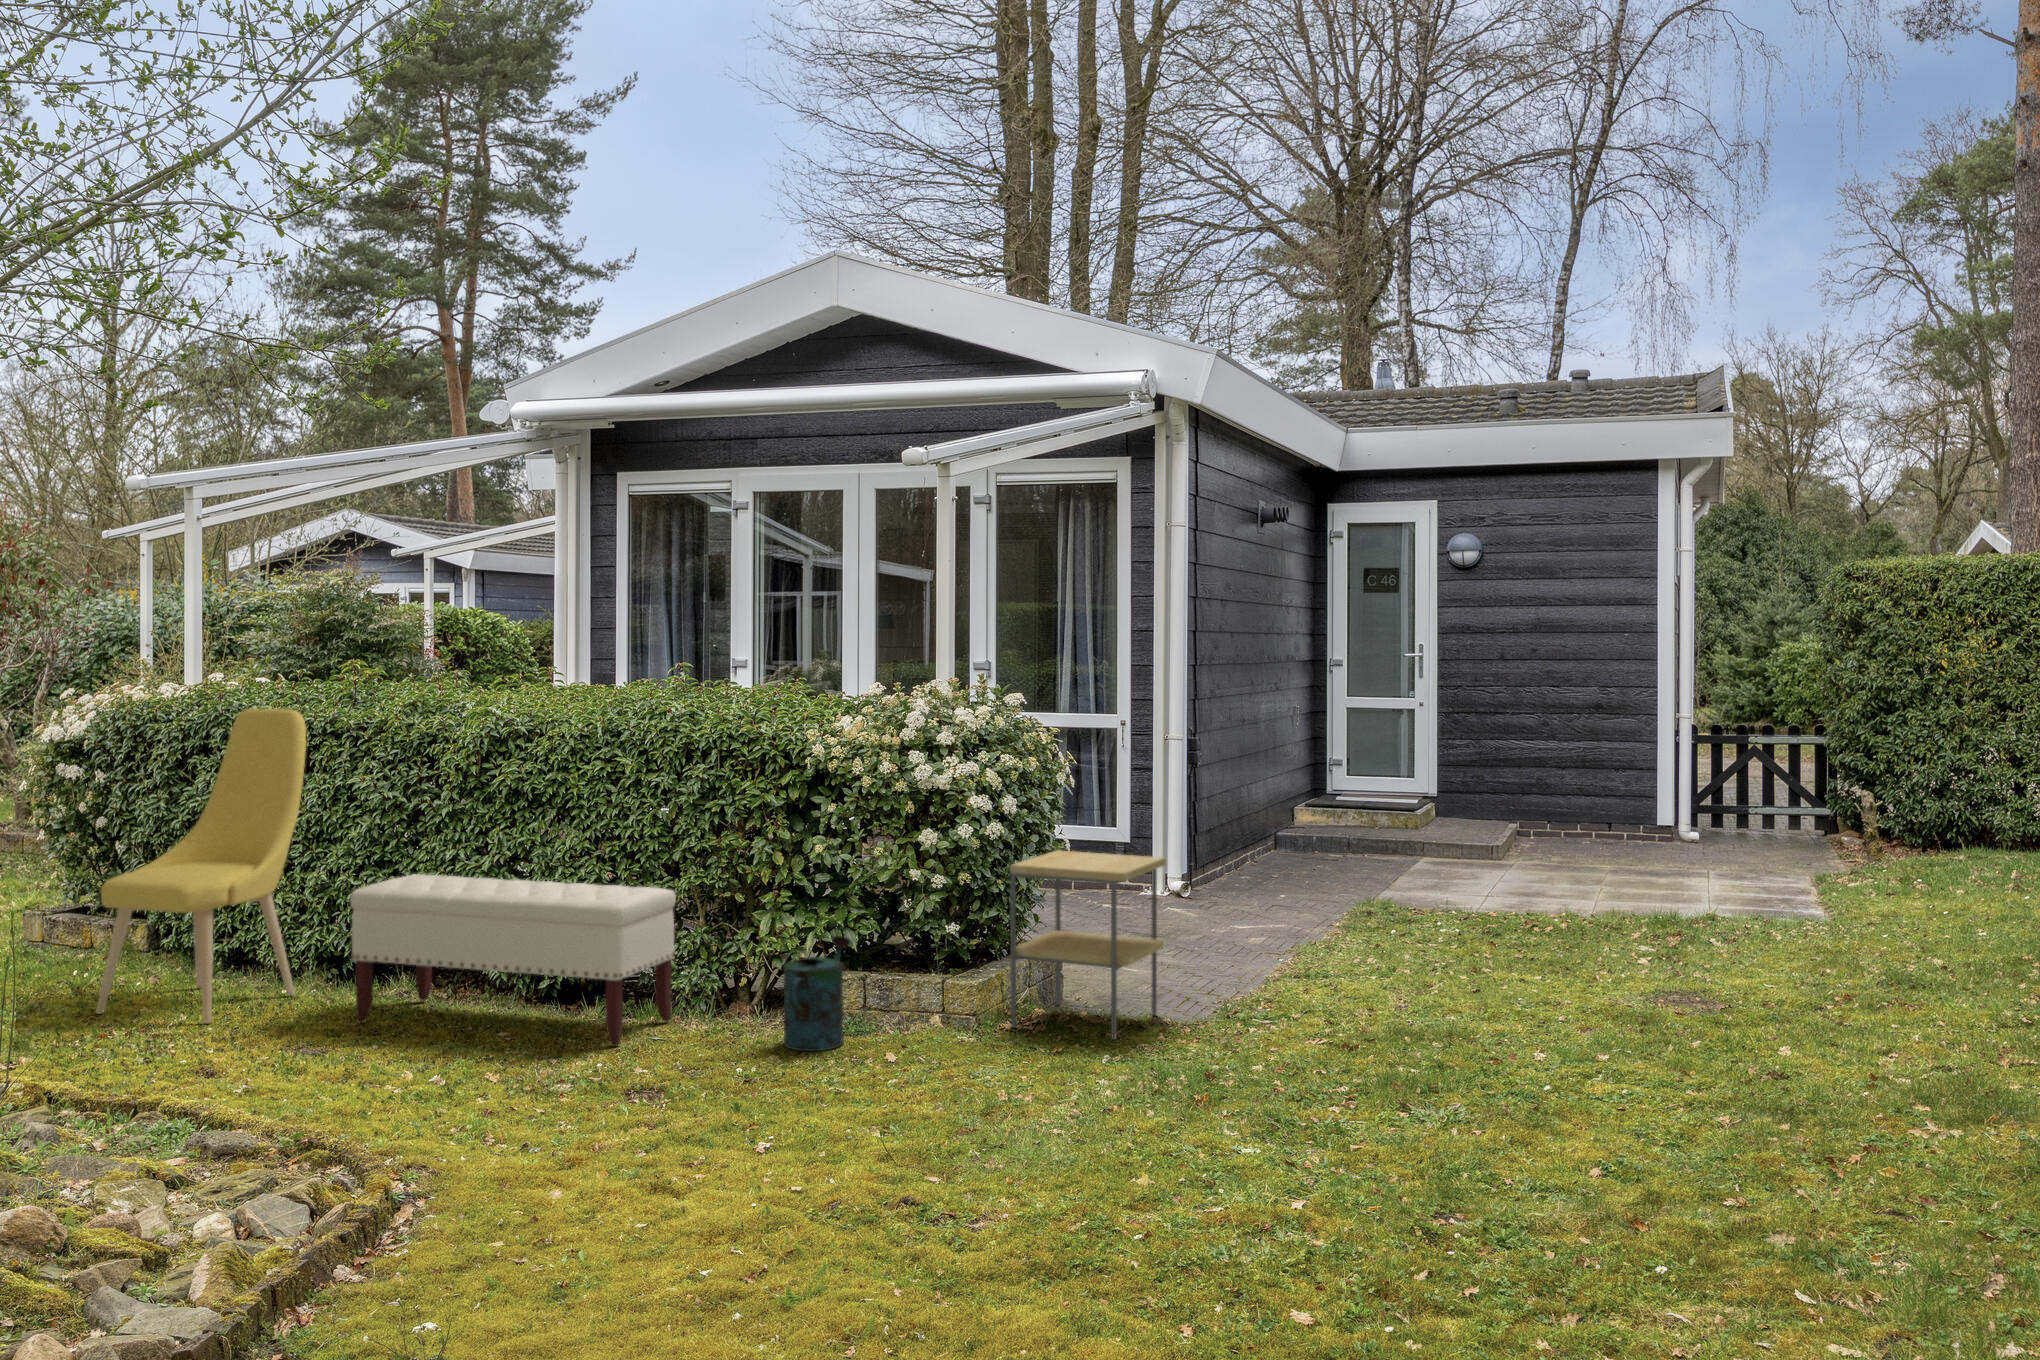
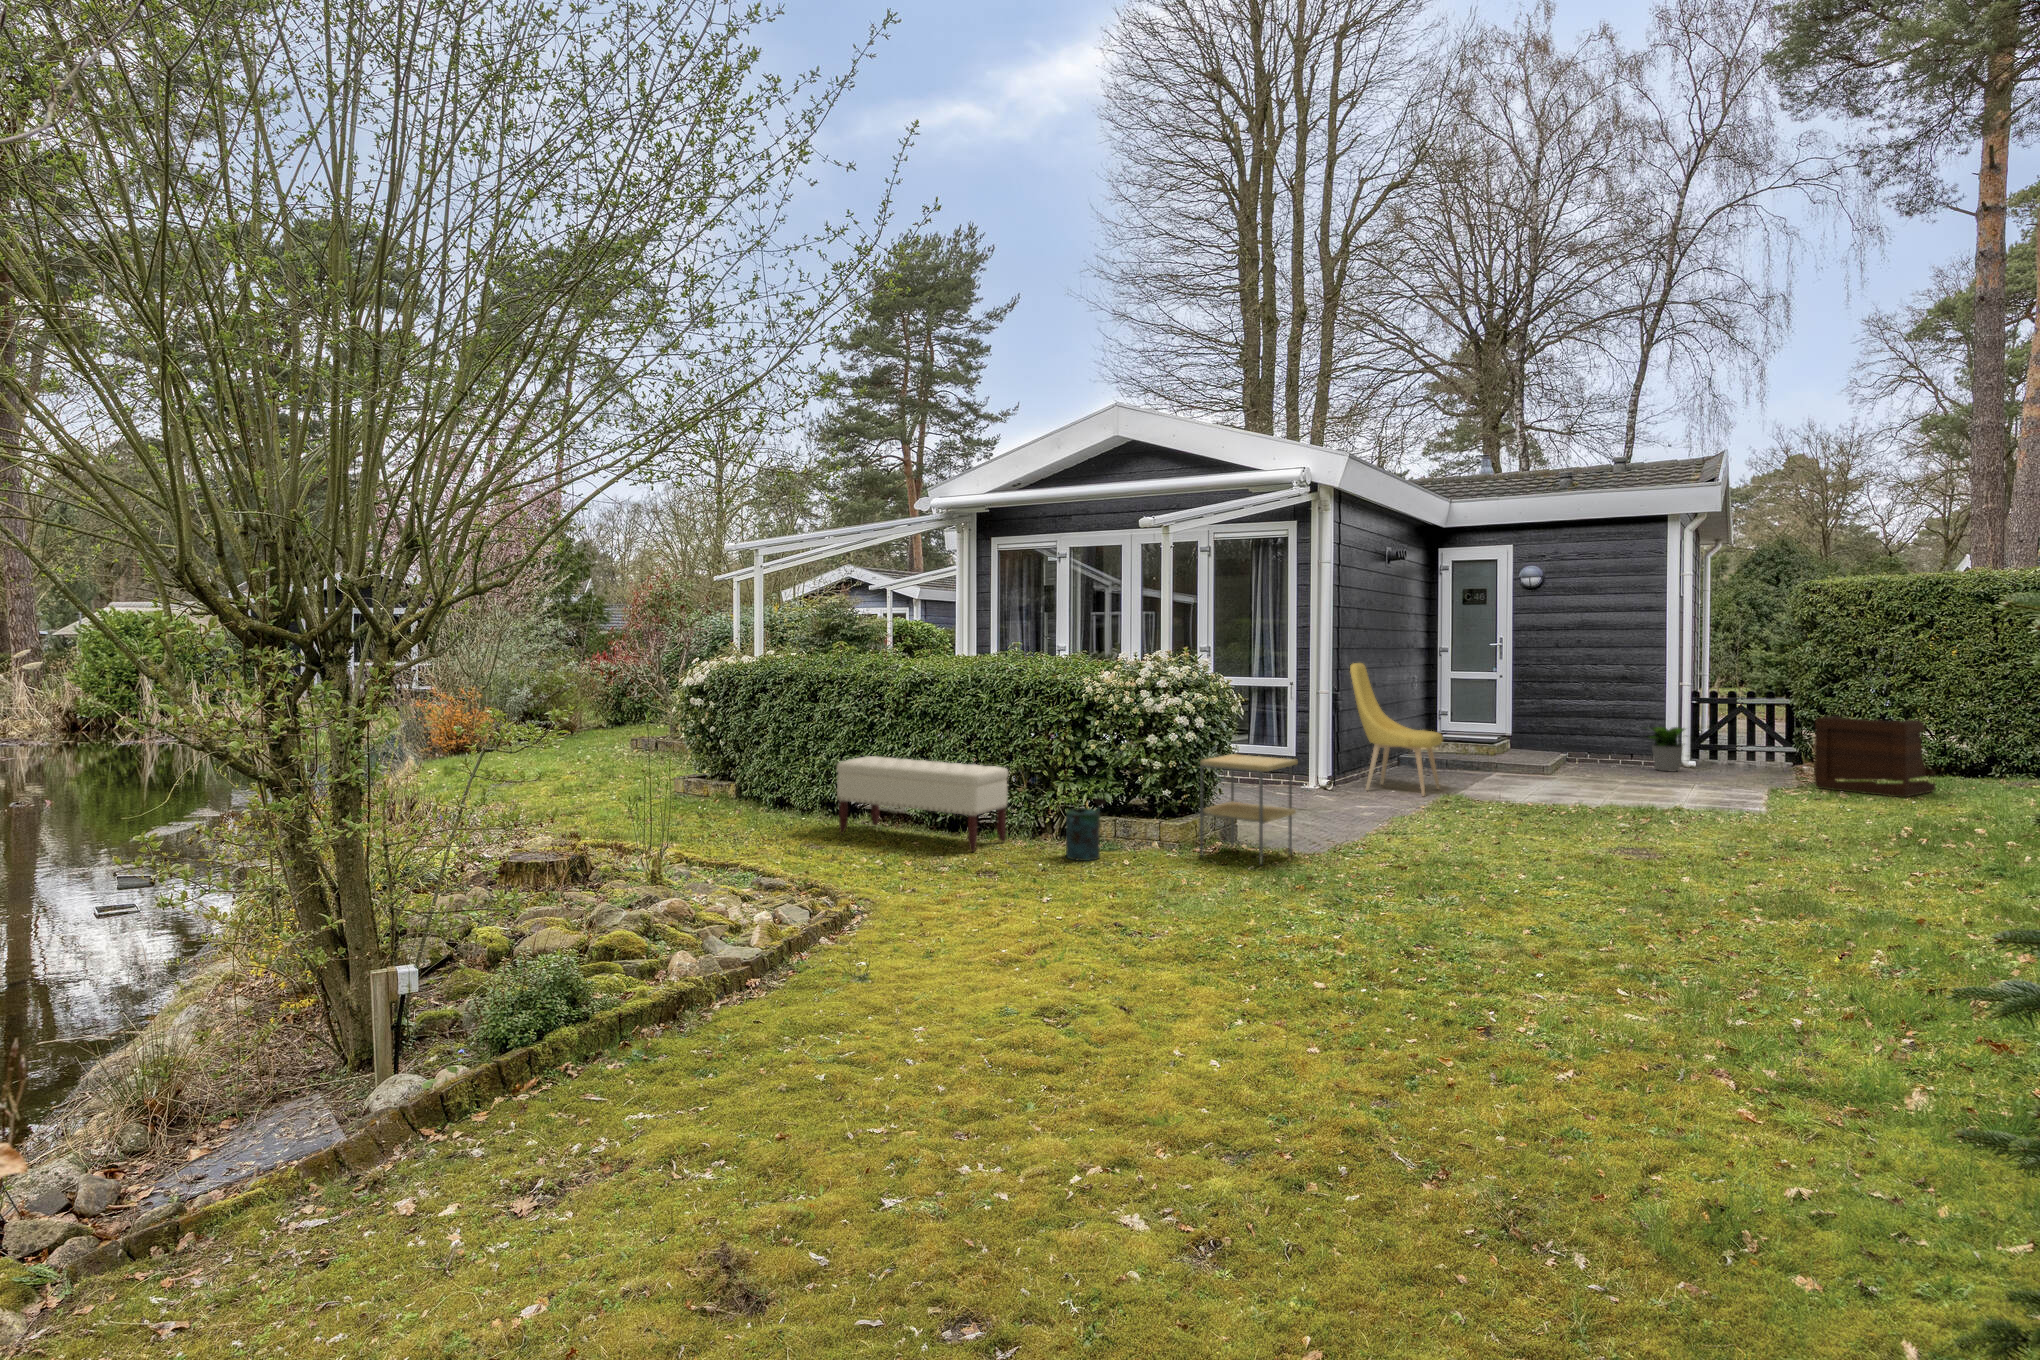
chair: present [96,708,306,1024] -> present [1350,663,1443,796]
wooden crate: none [1828,749,1974,867] -> present [1815,716,1936,798]
potted plant: none [1596,770,1674,837] -> present [1646,726,1684,772]

